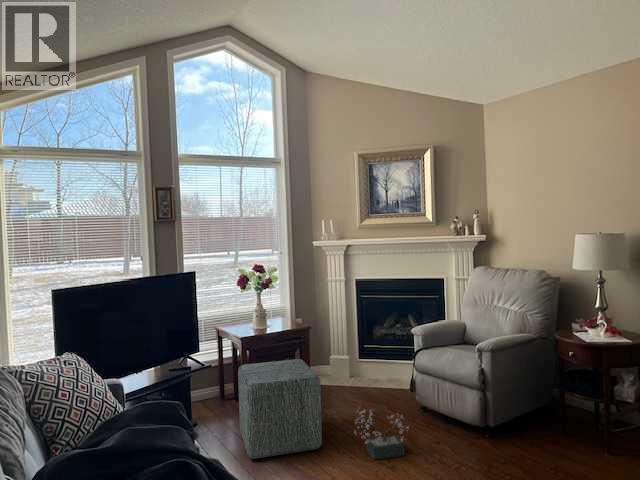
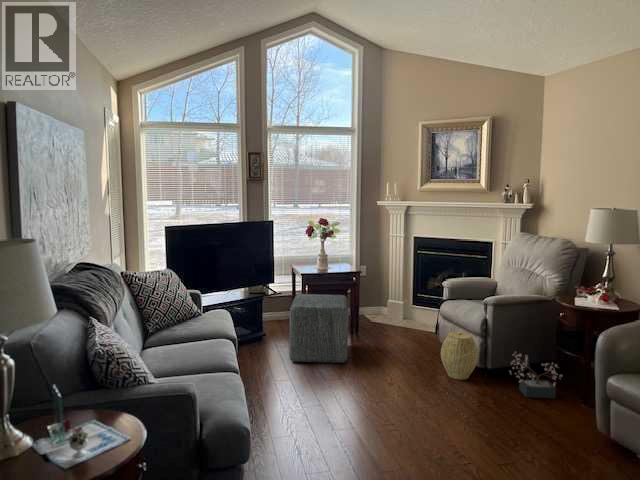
woven basket: none [437,387,482,447] -> present [441,331,478,380]
decorative plant: present [356,410,409,460] -> present [510,354,562,398]

